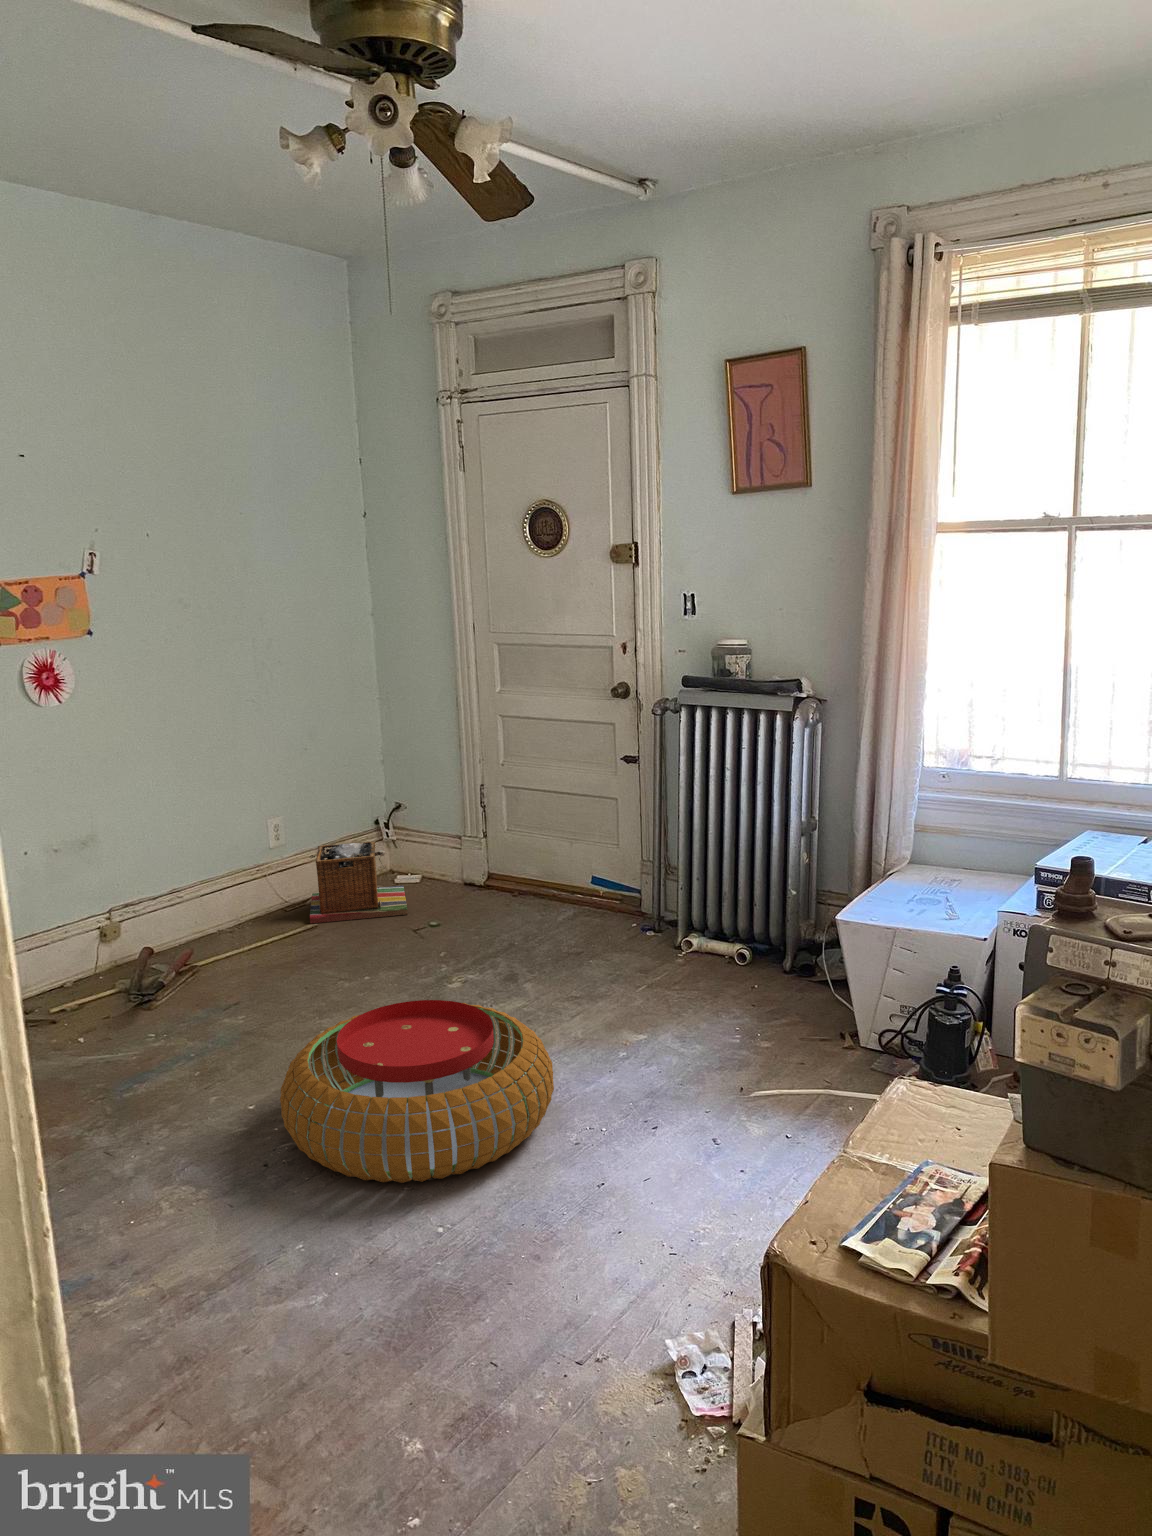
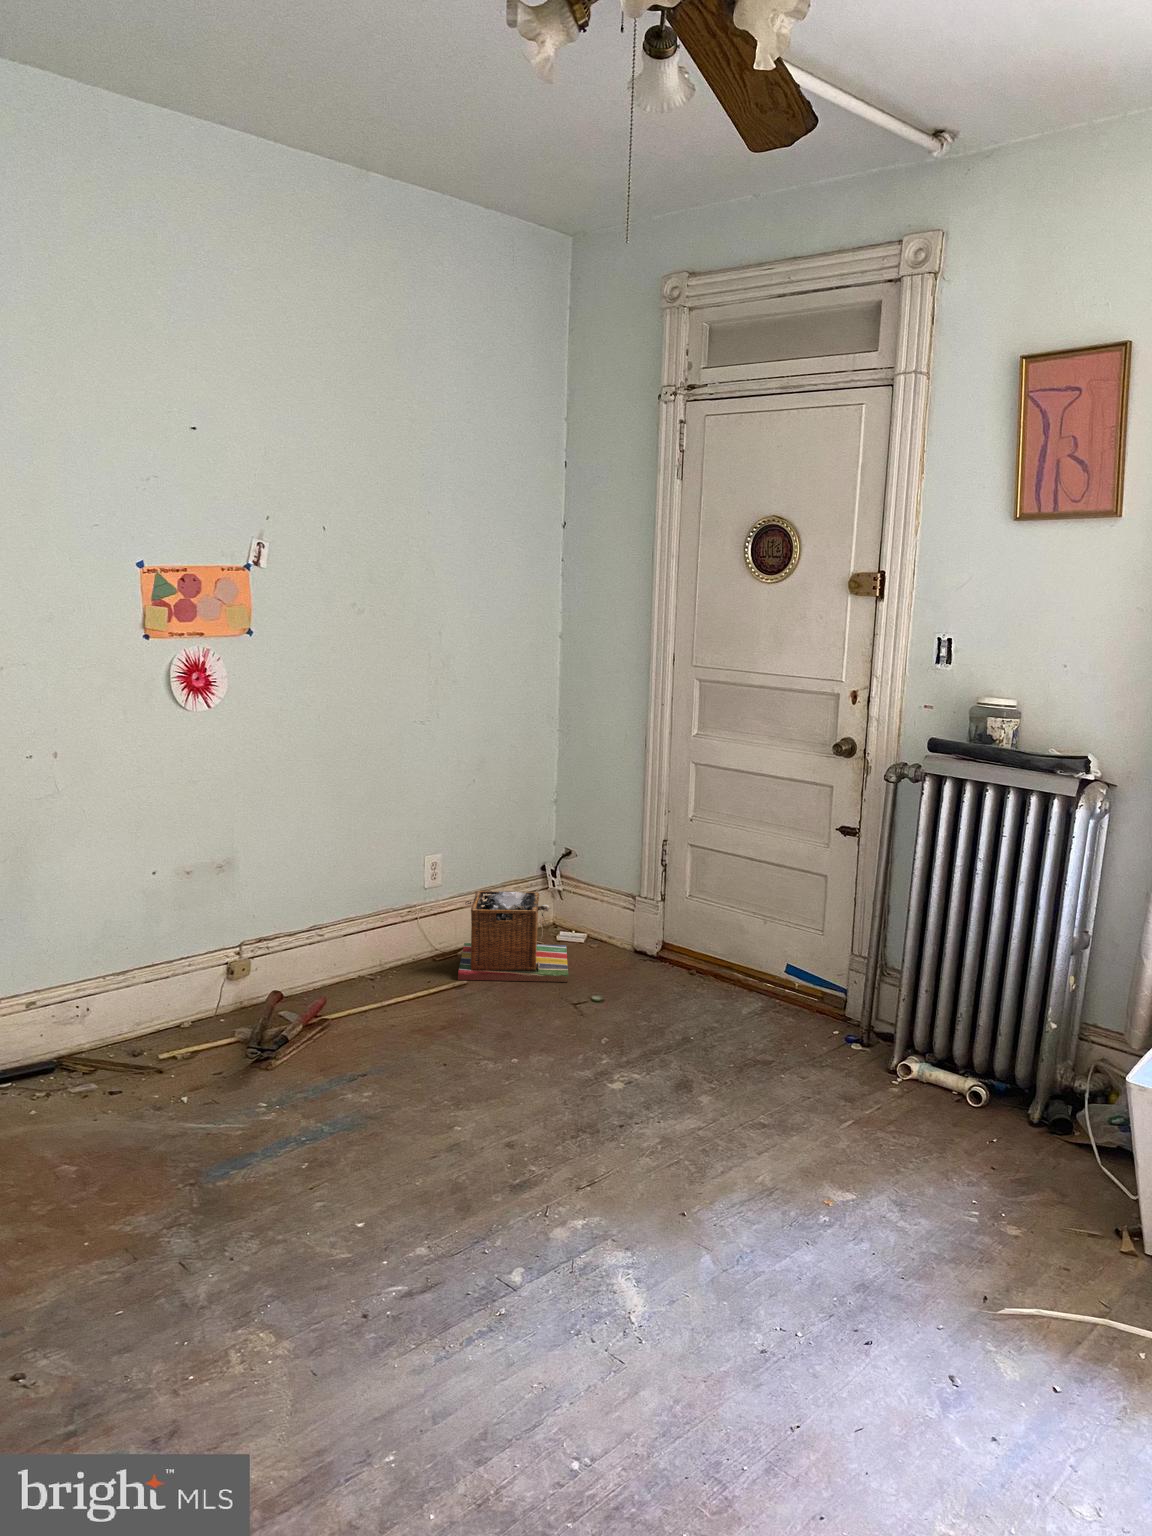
pouf: present [280,1000,554,1183] -> none [390,1118,739,1383]

